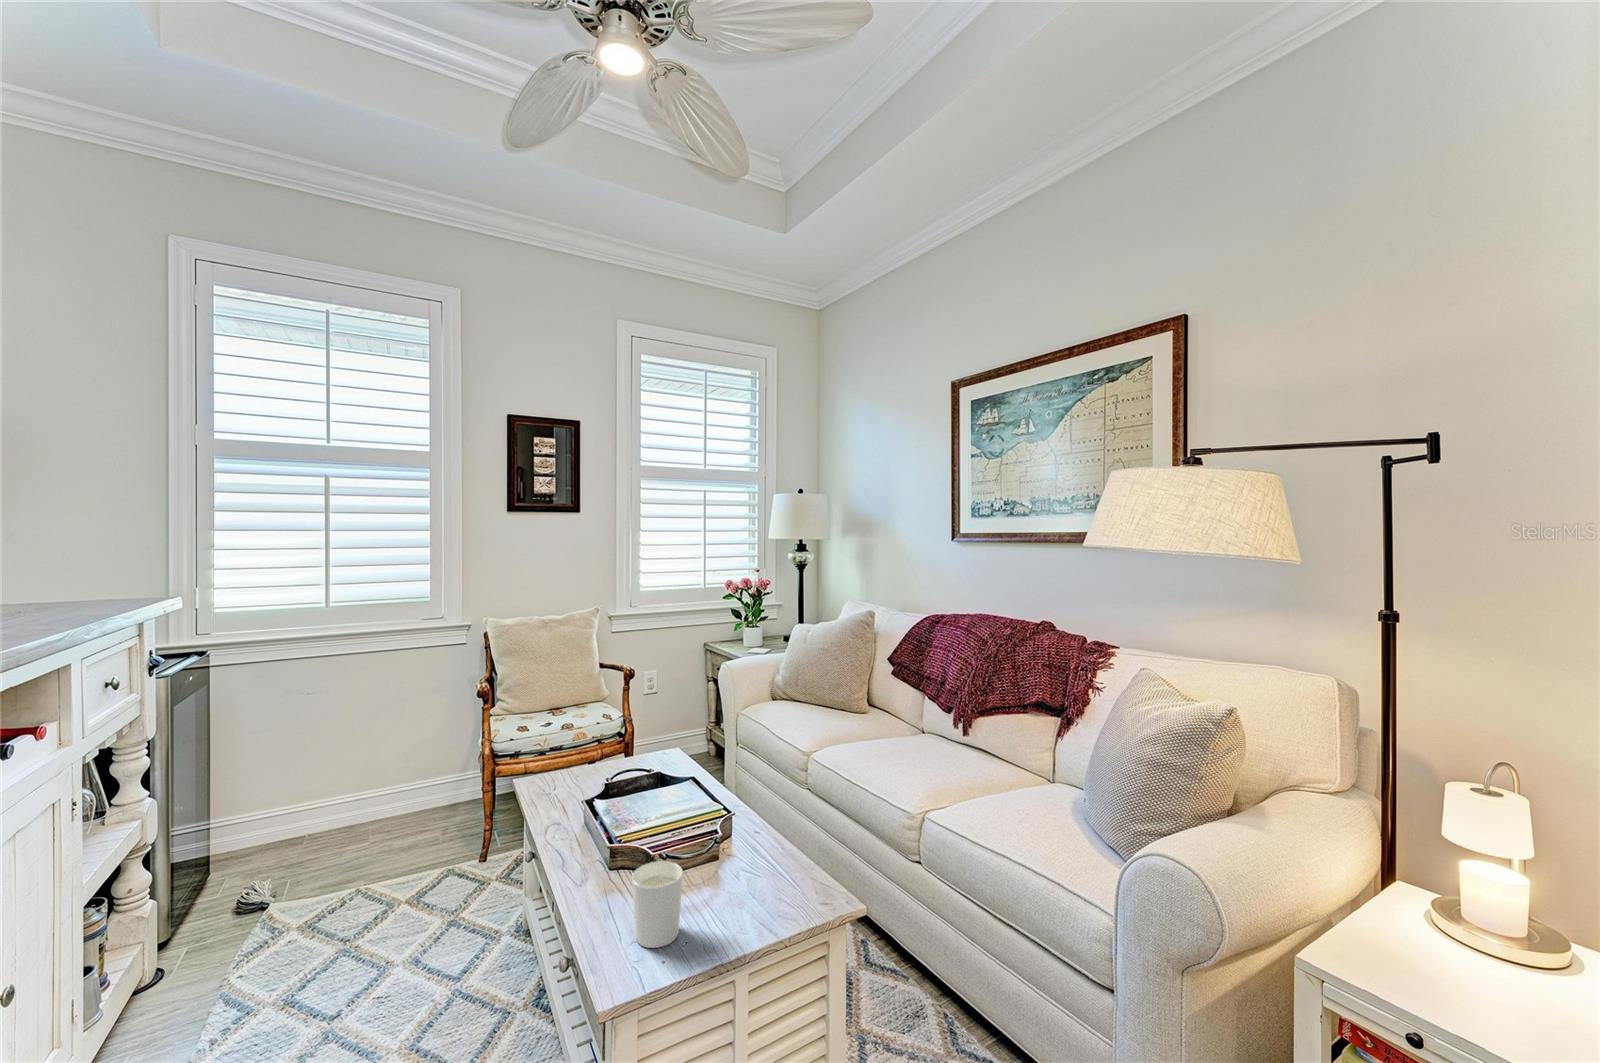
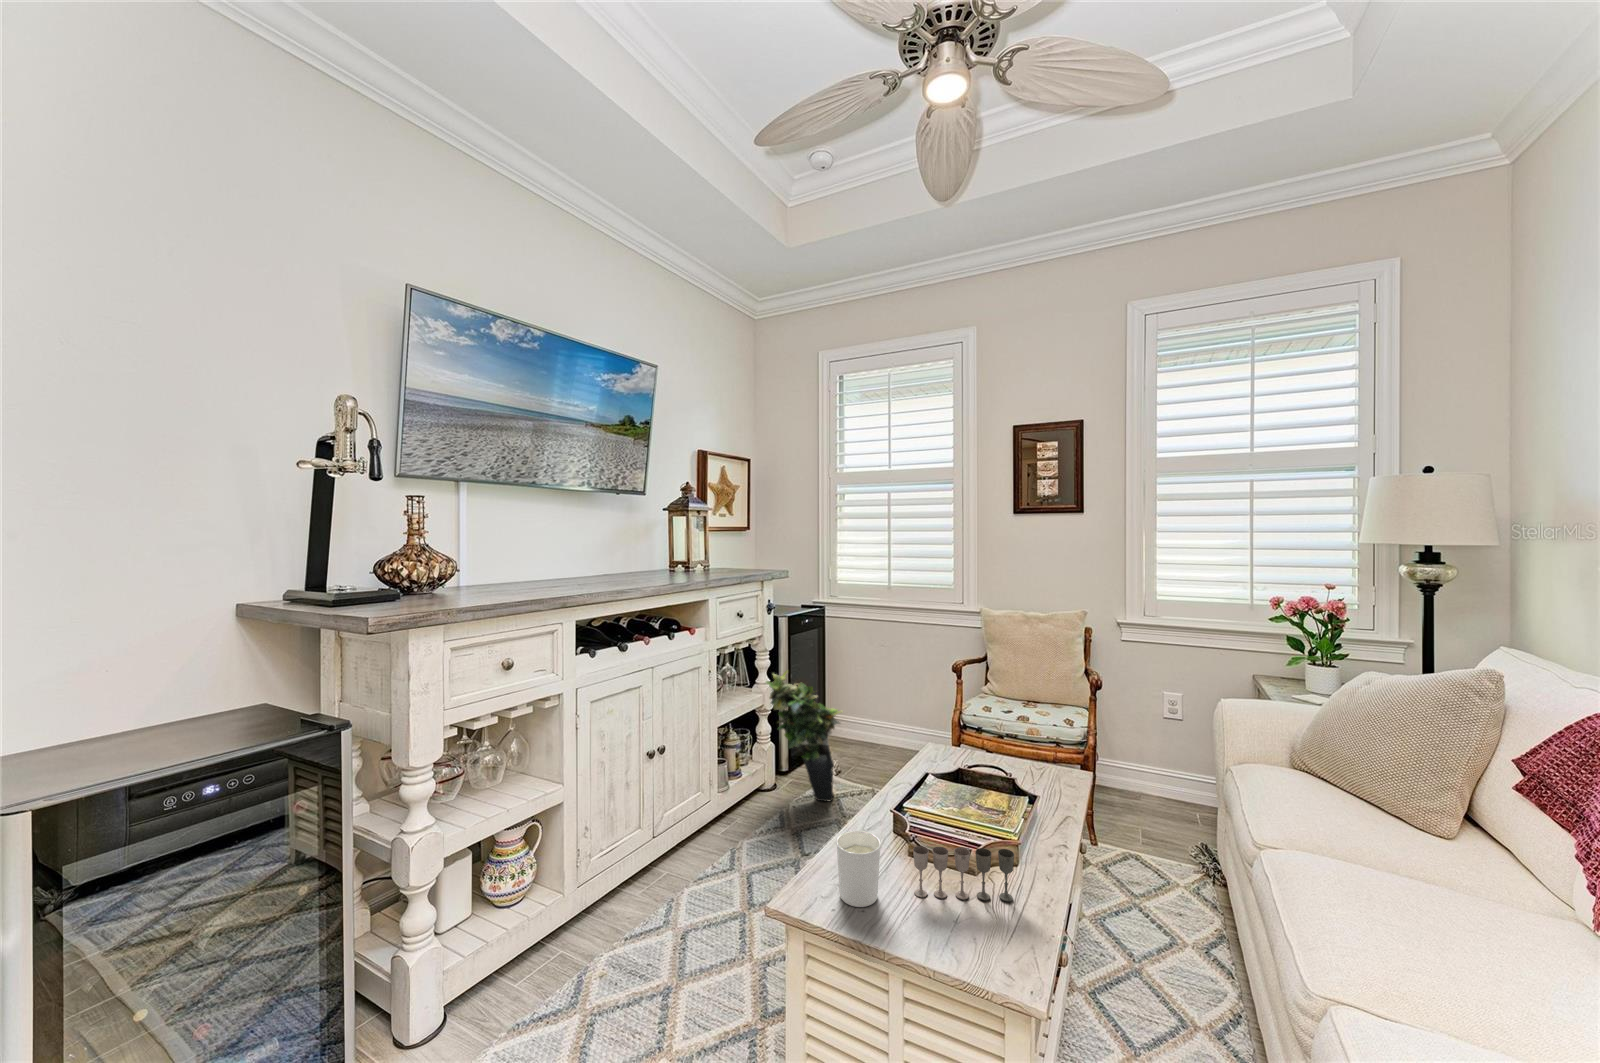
potted plant: none [163,759,320,943] -> present [766,671,842,802]
wine glass: none [690,818,759,903] -> present [913,846,1014,901]

